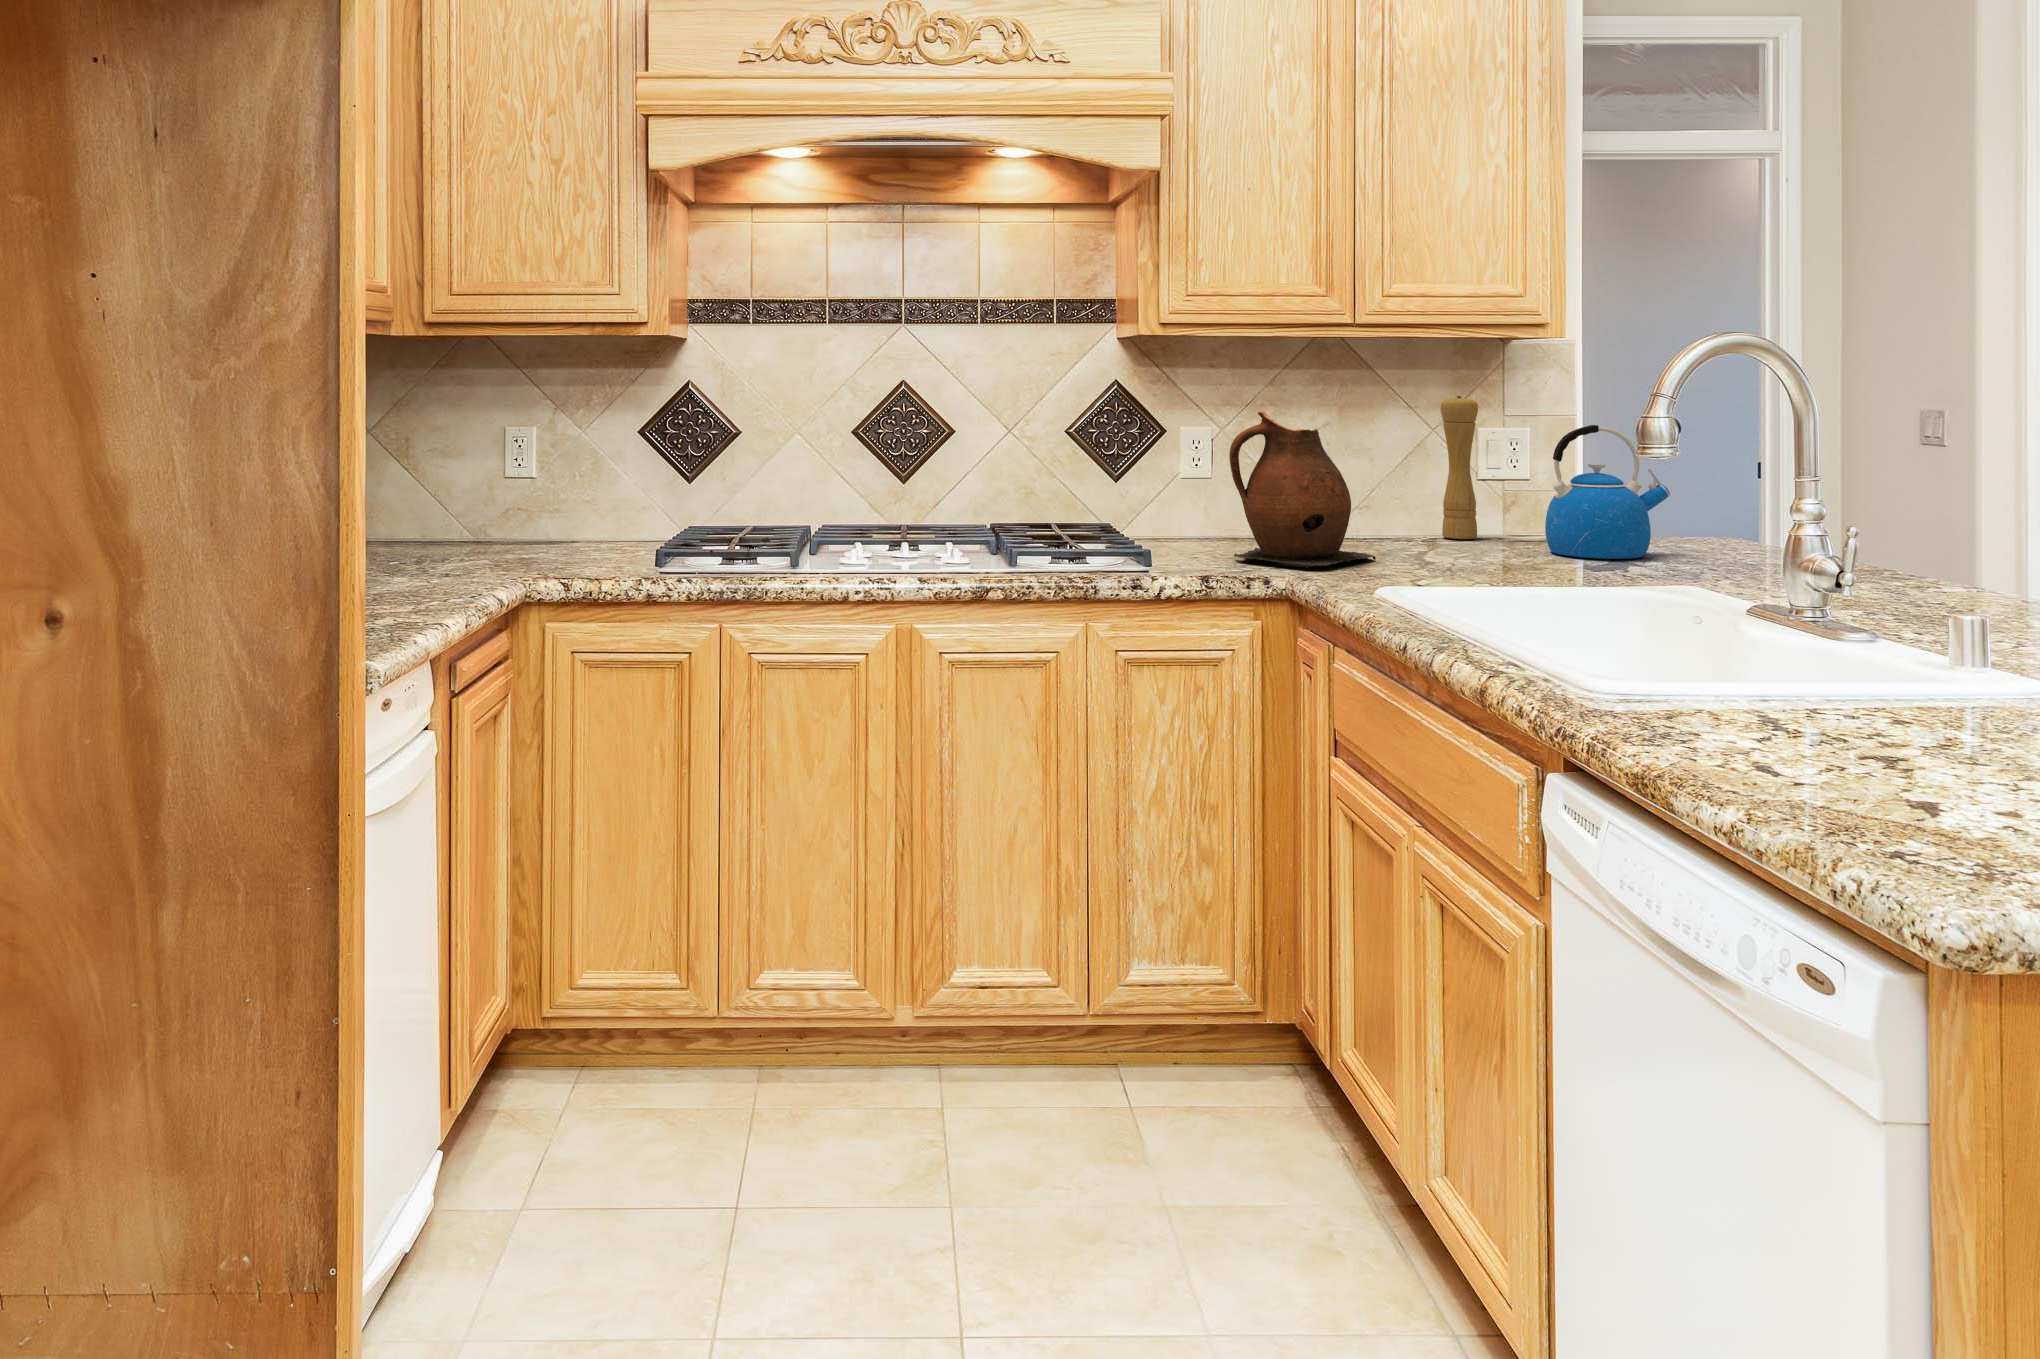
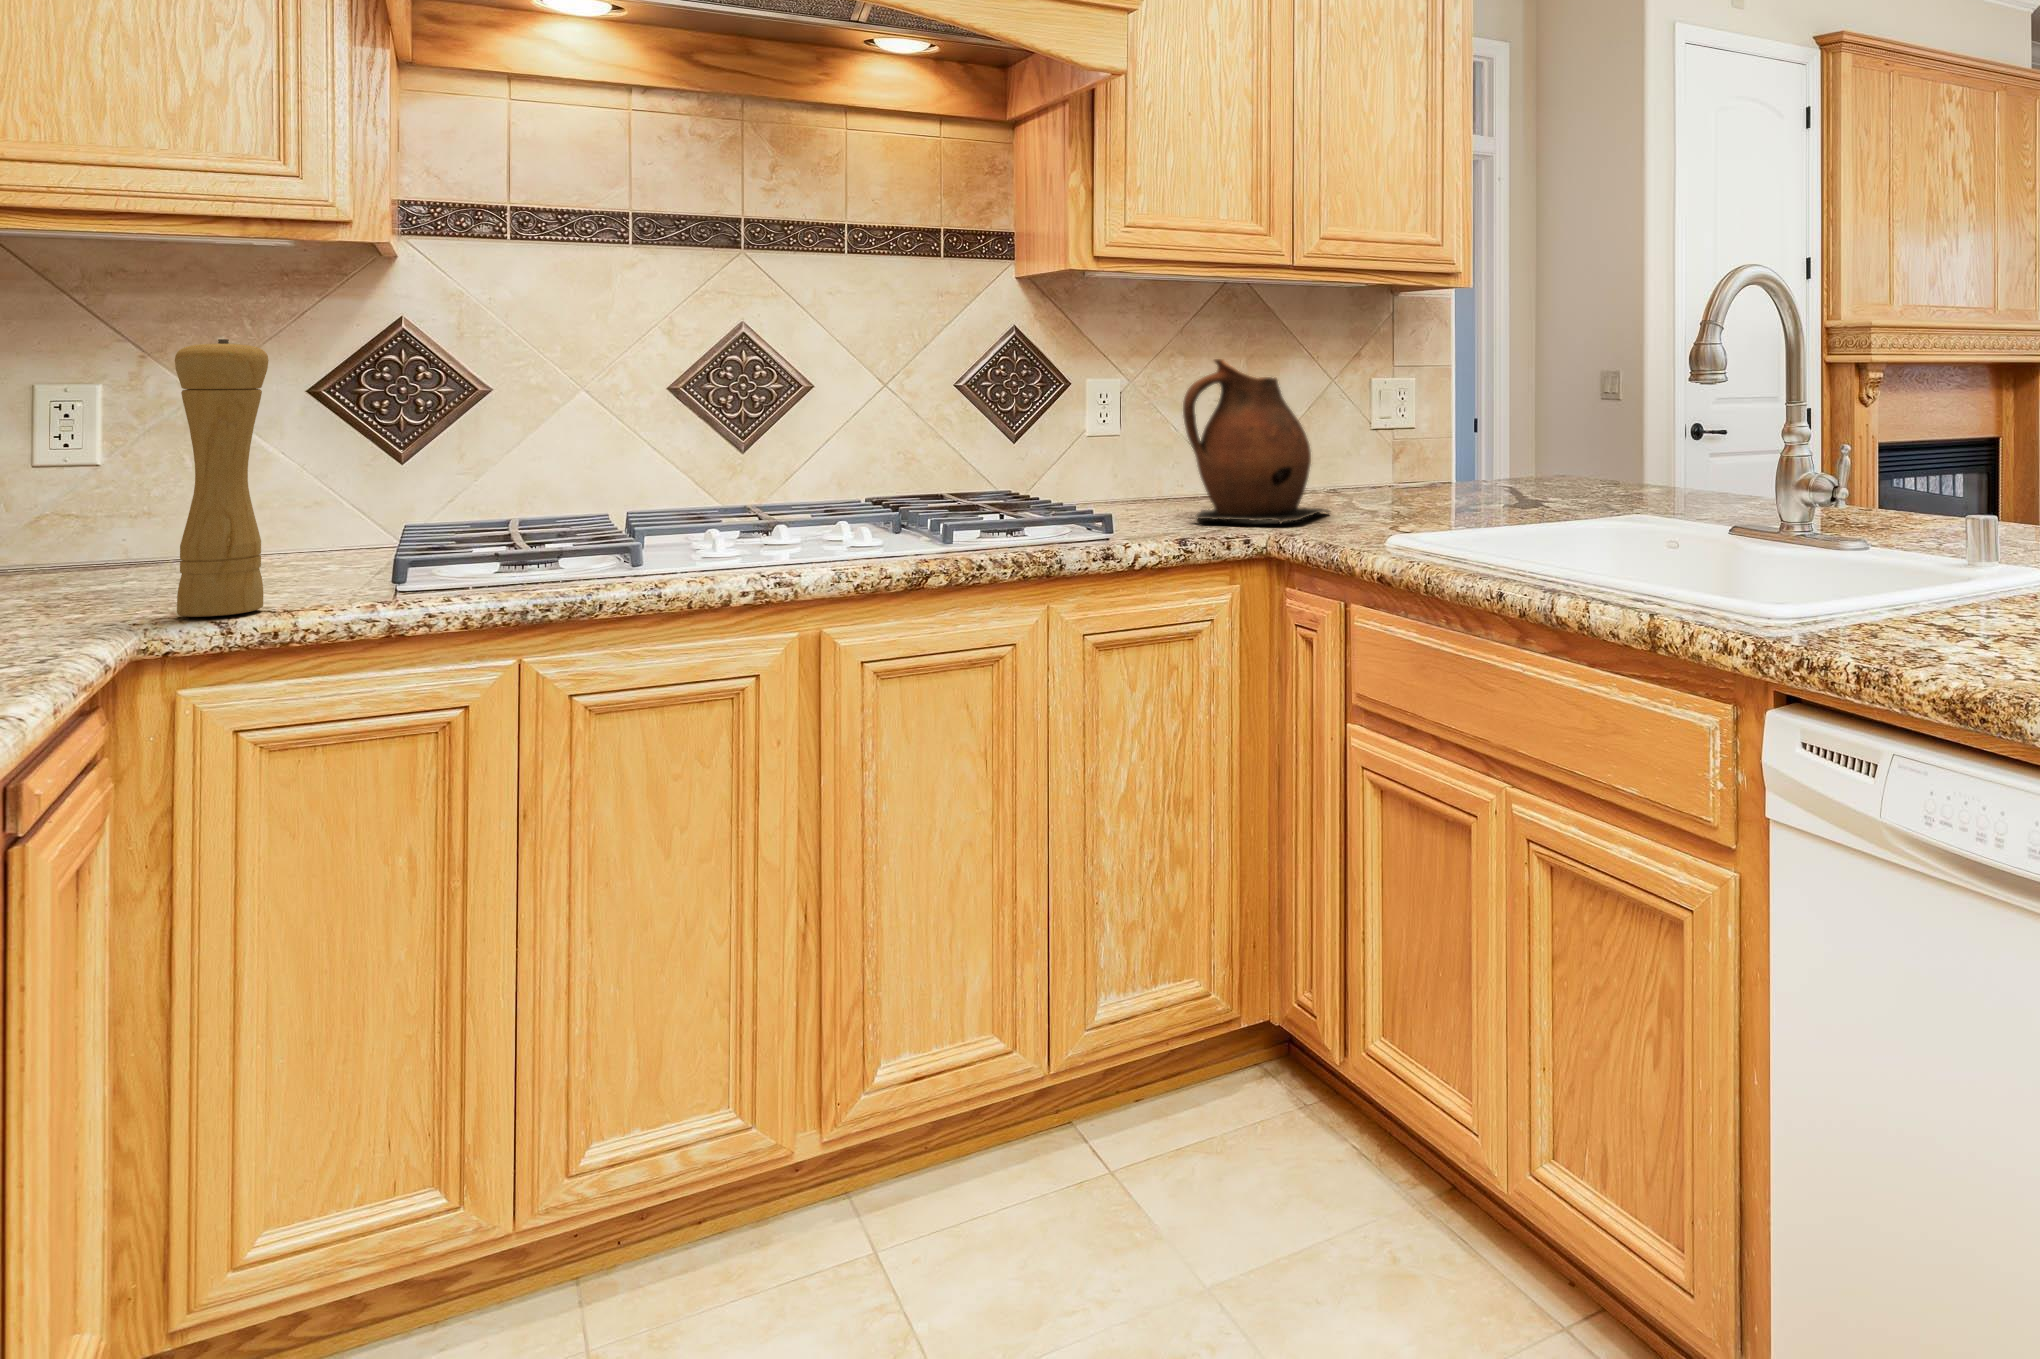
pepper mill: present [1440,396,1478,539] -> present [175,339,269,617]
kettle: present [1545,425,1670,559] -> none [1463,374,1563,500]

